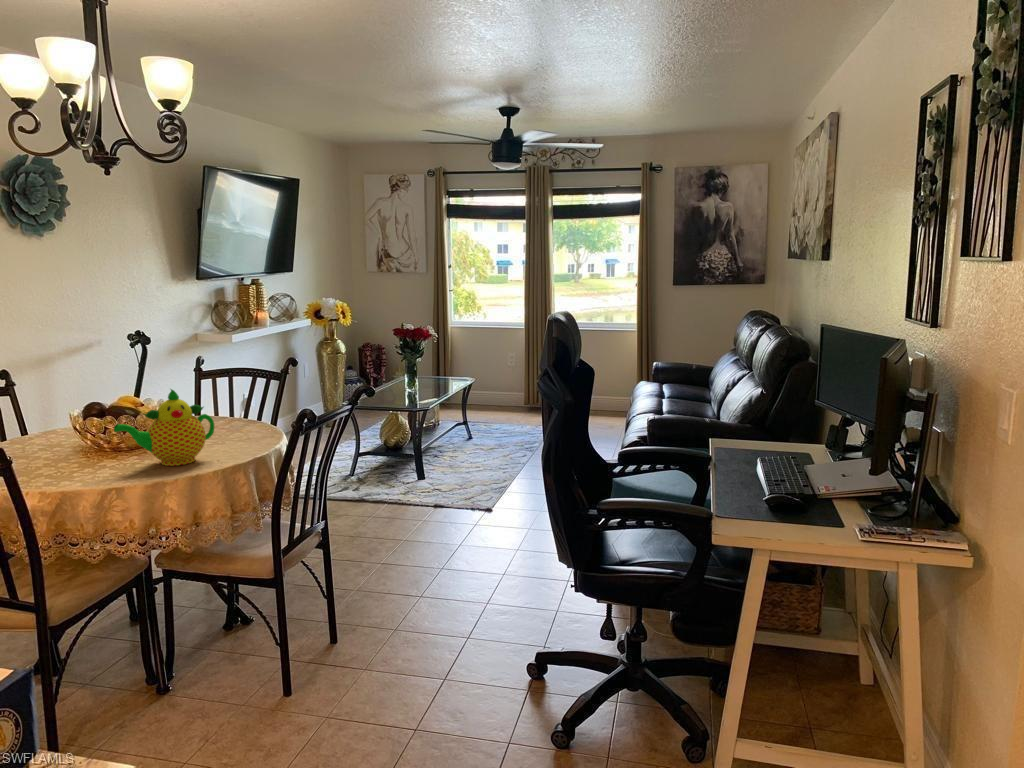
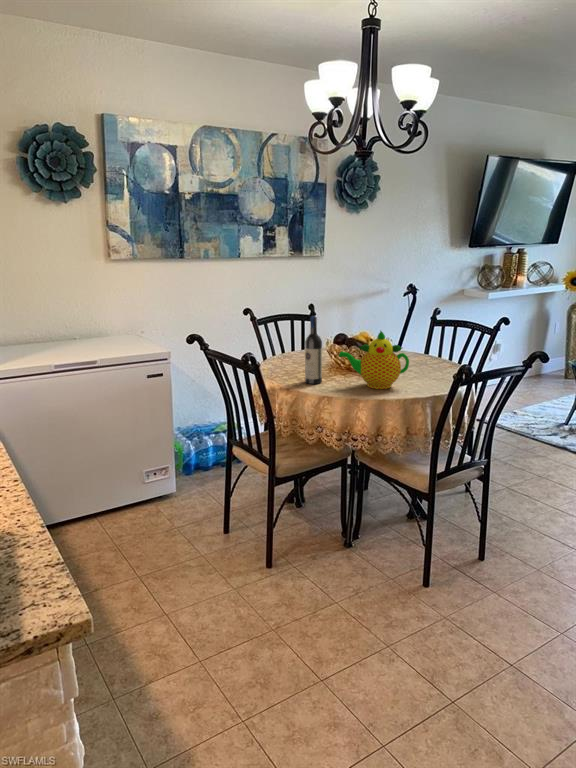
wine bottle: none [55,381,89,478] -> present [305,316,322,384]

